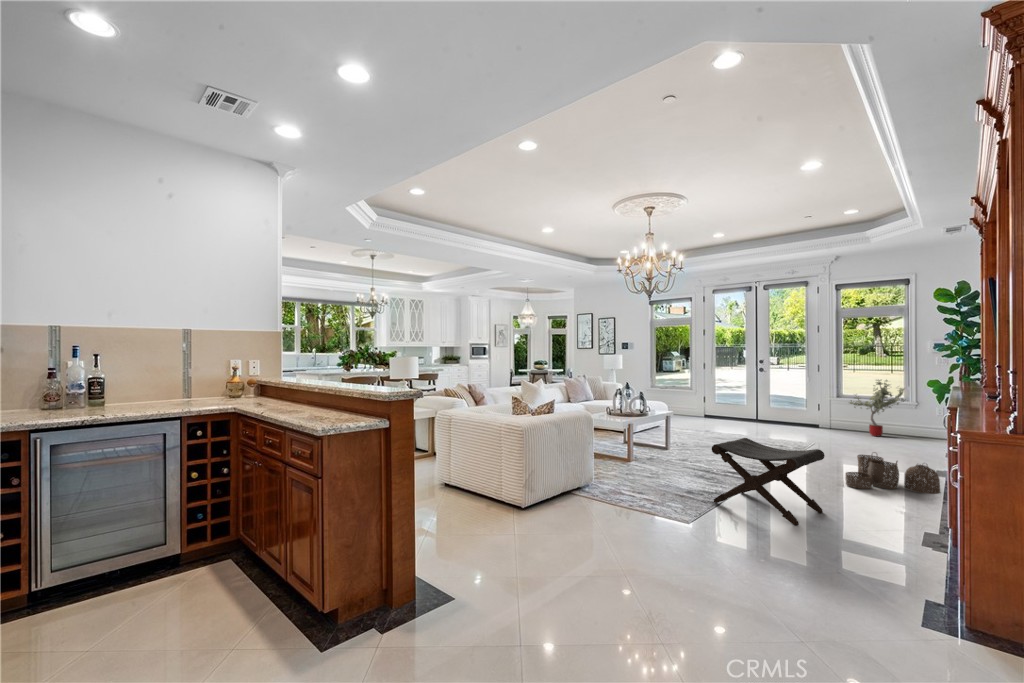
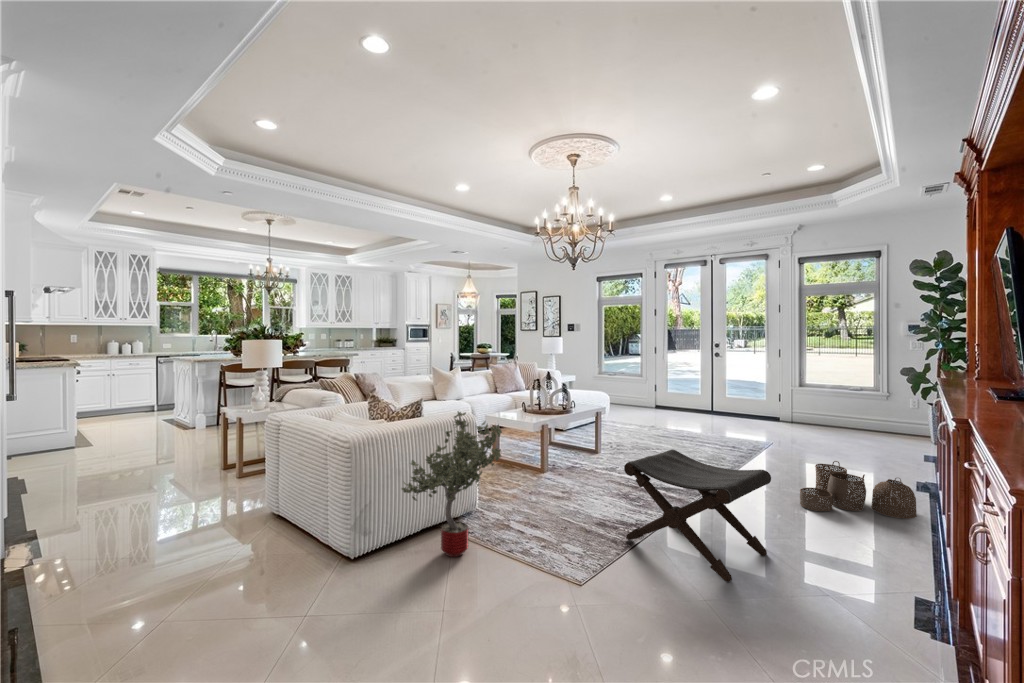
potted tree: present [850,380,905,436] -> present [402,411,502,557]

